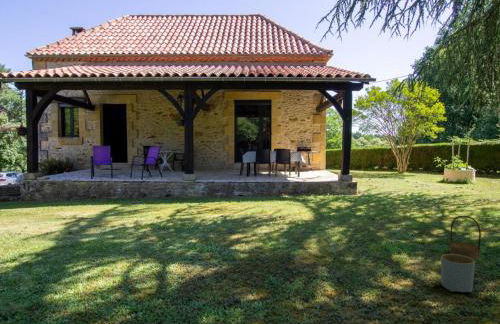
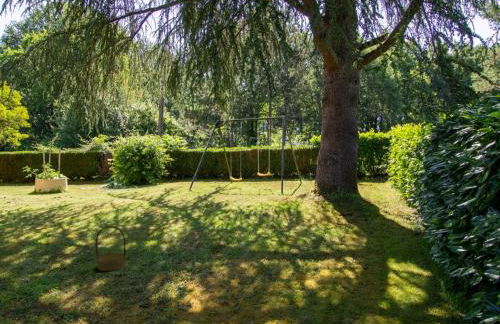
planter: present [441,254,475,292] -> none [113,269,145,312]

